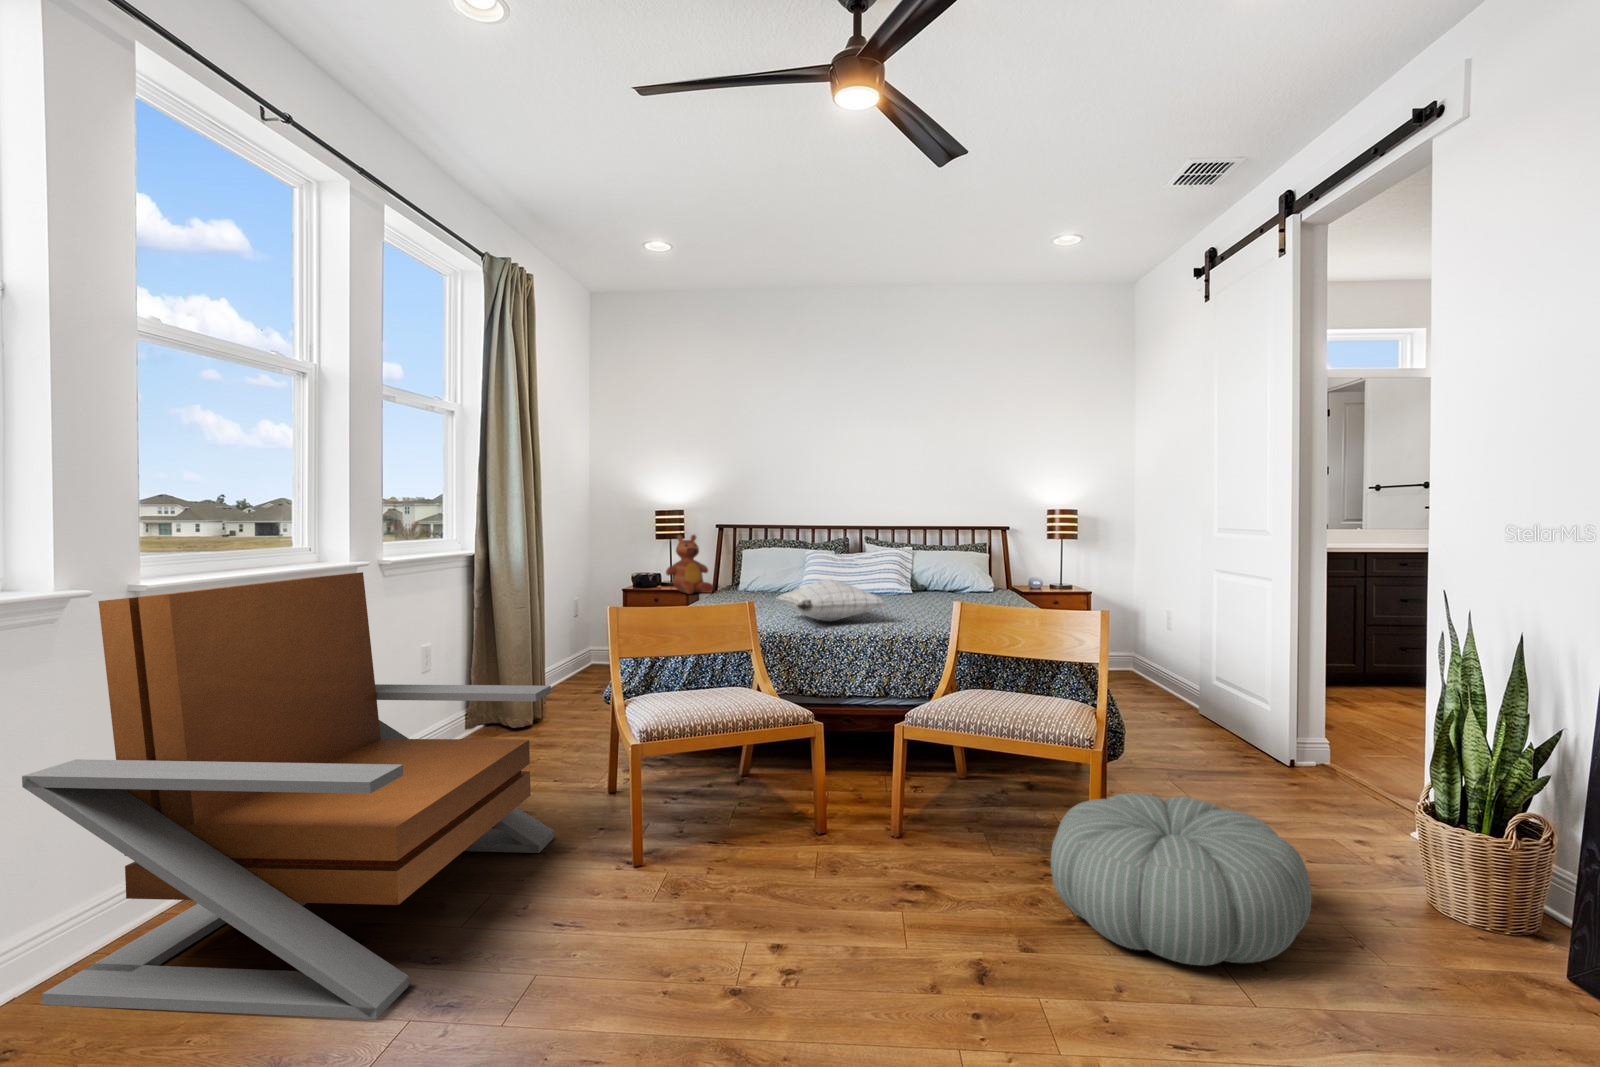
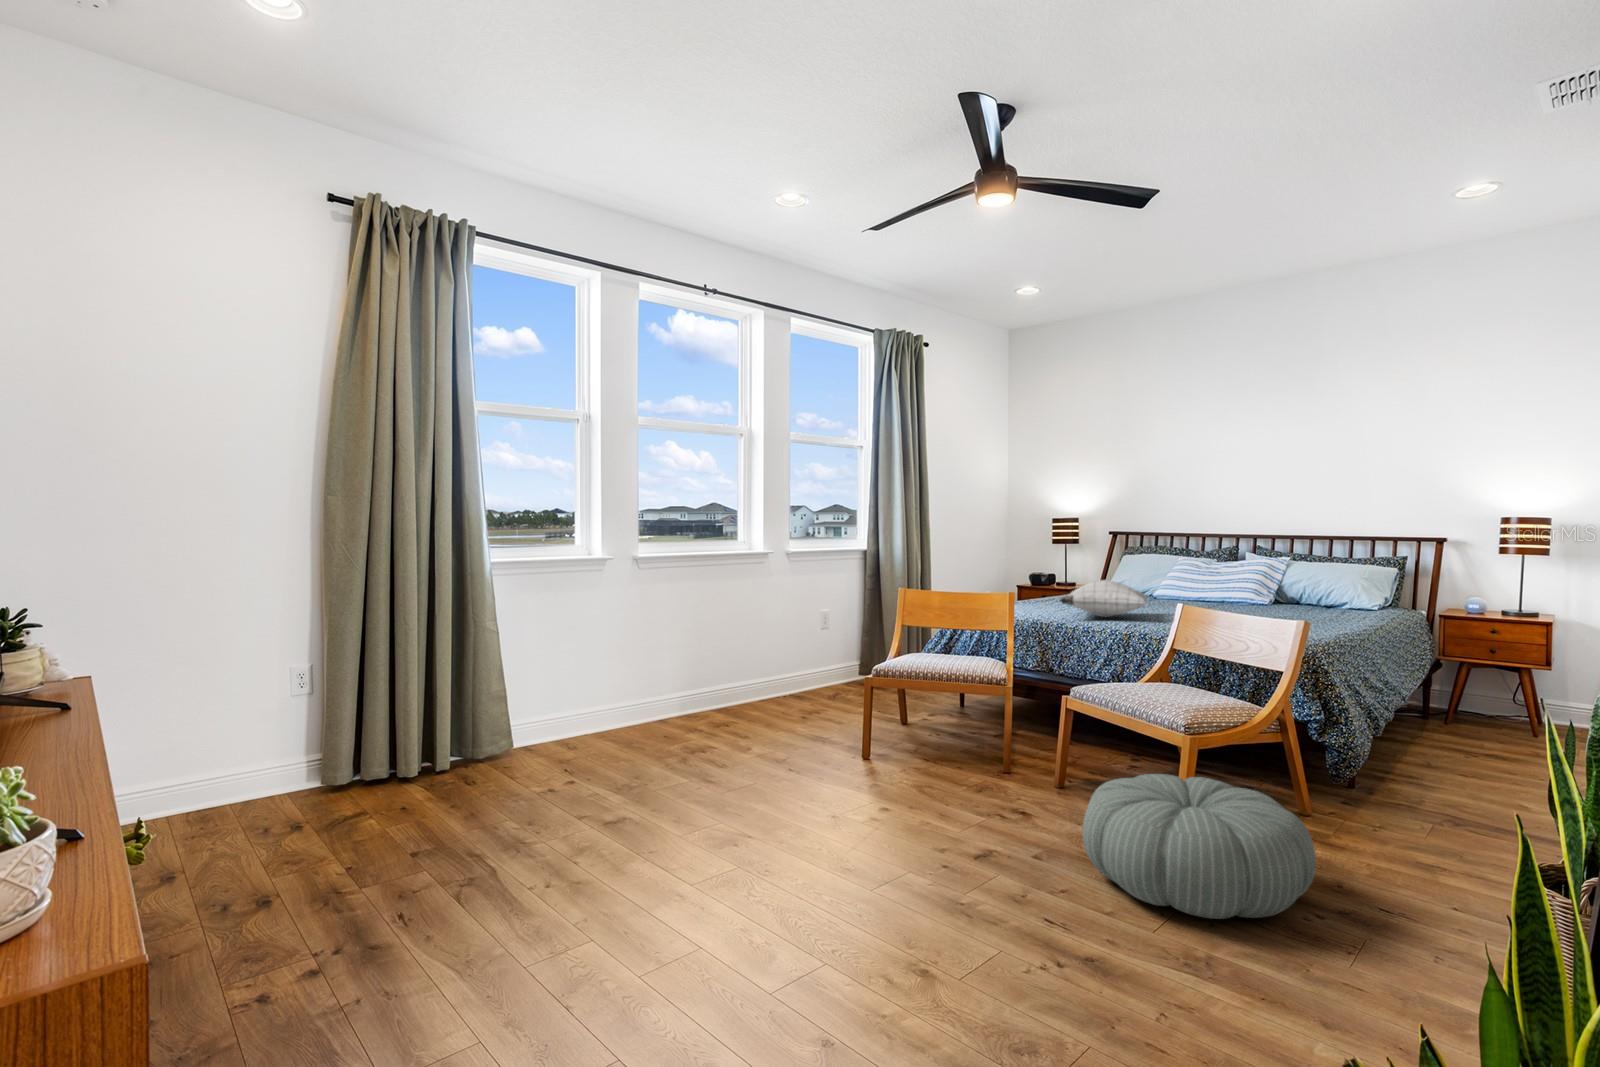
teddy bear: present [666,535,714,594] -> none [1040,539,1083,591]
lounge chair: present [22,572,554,1019] -> none [581,555,838,779]

